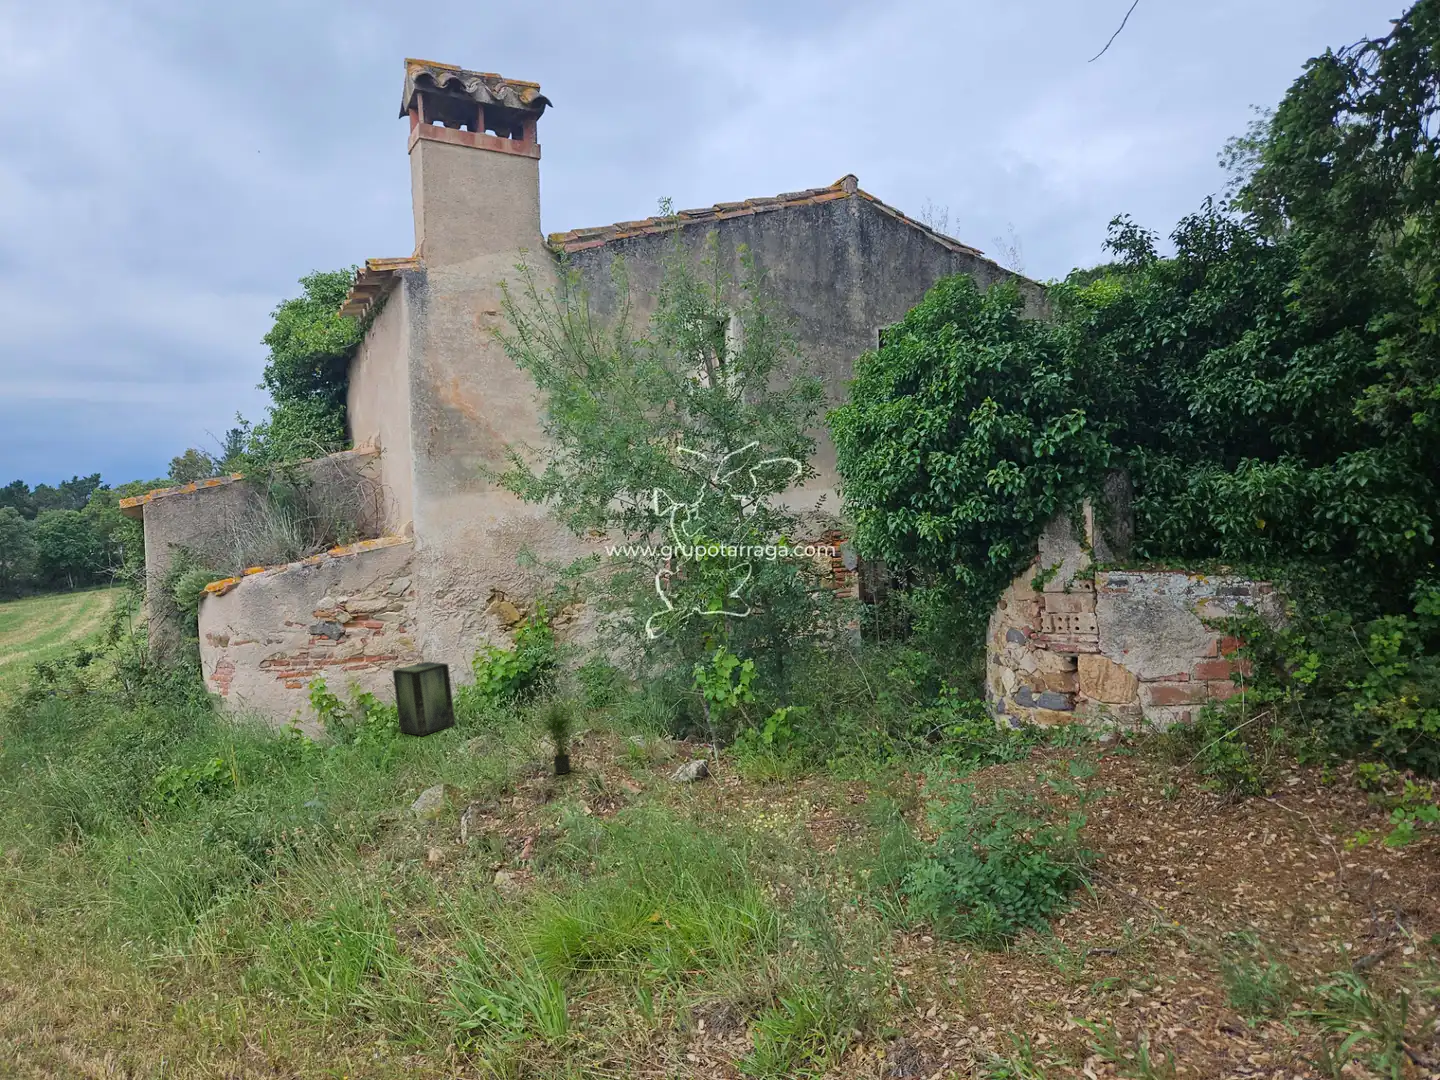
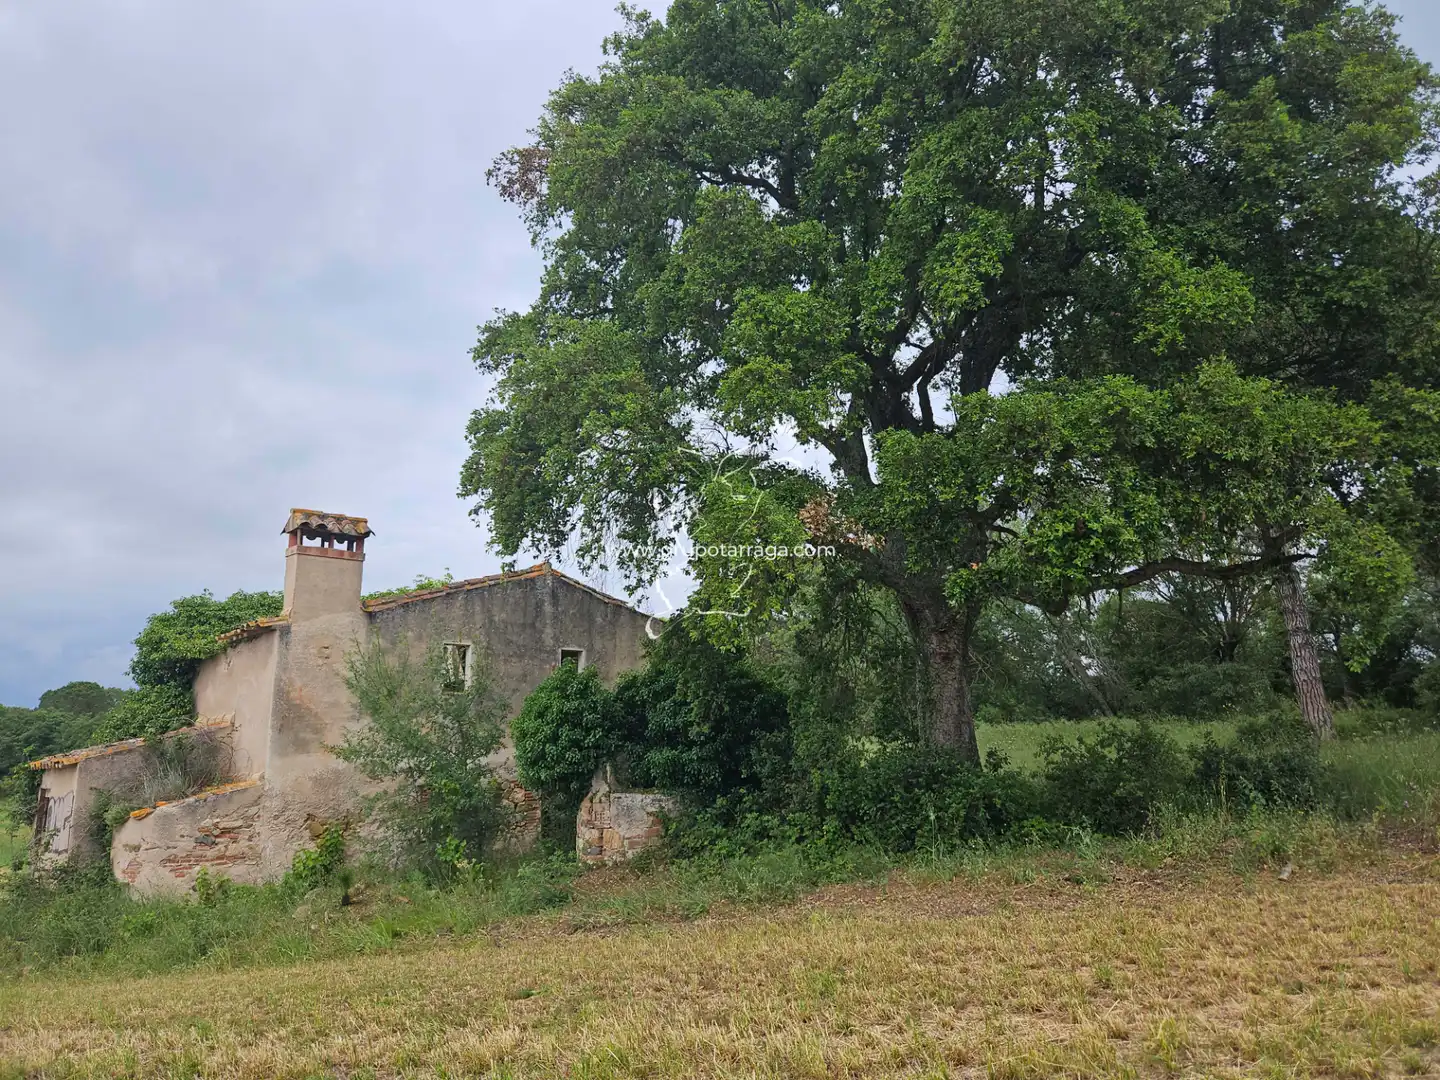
storage box: present [393,662,455,736] -> none [248,856,283,898]

